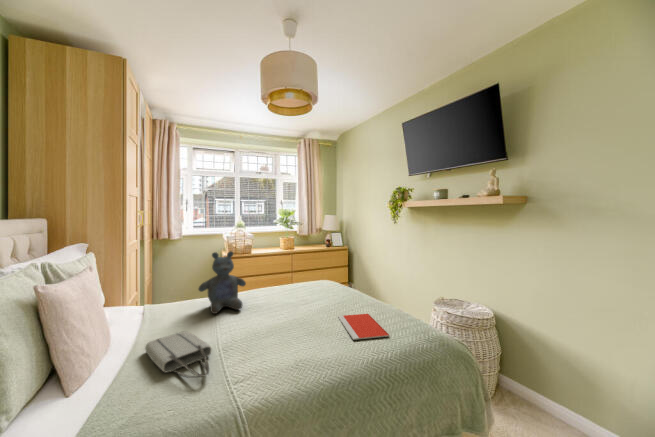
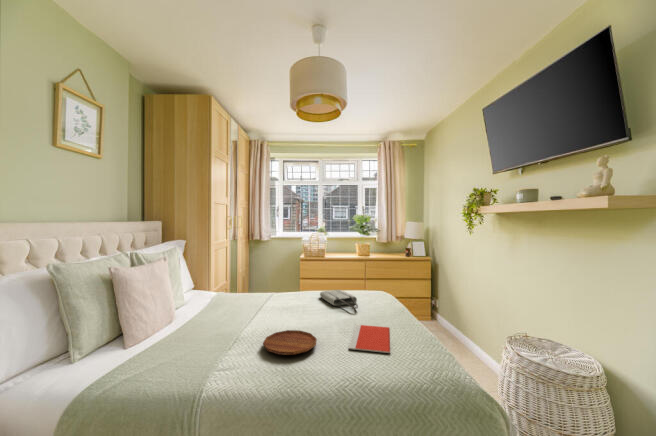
stuffed bear: present [199,251,246,314] -> none [246,252,287,306]
tote bag: present [145,331,212,378] -> present [320,290,358,309]
tray: none [267,331,325,360] -> present [263,330,317,355]

